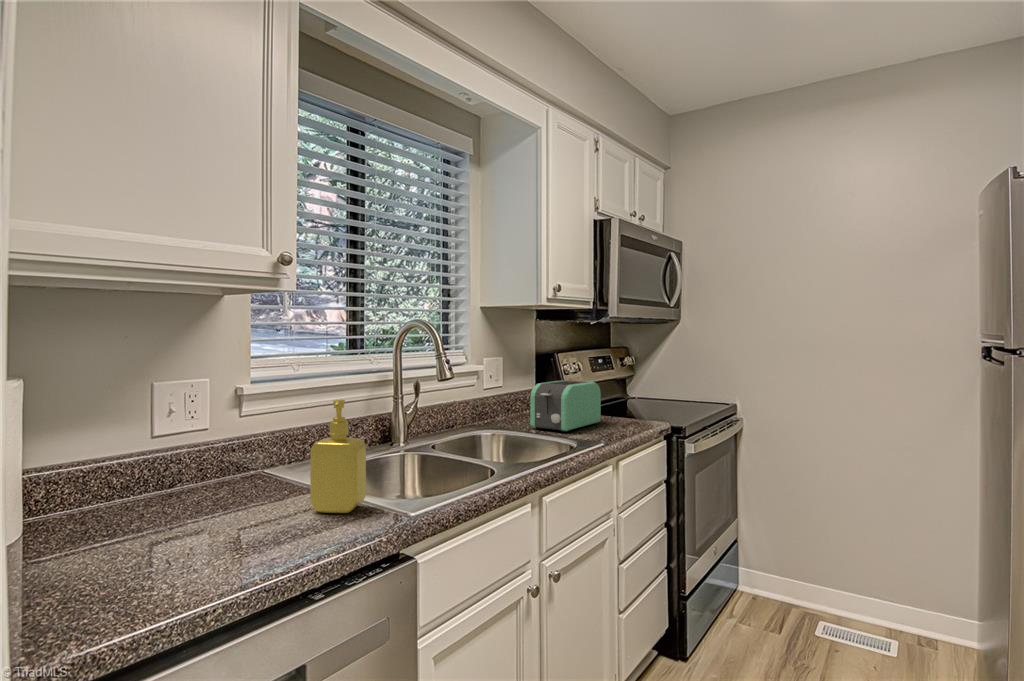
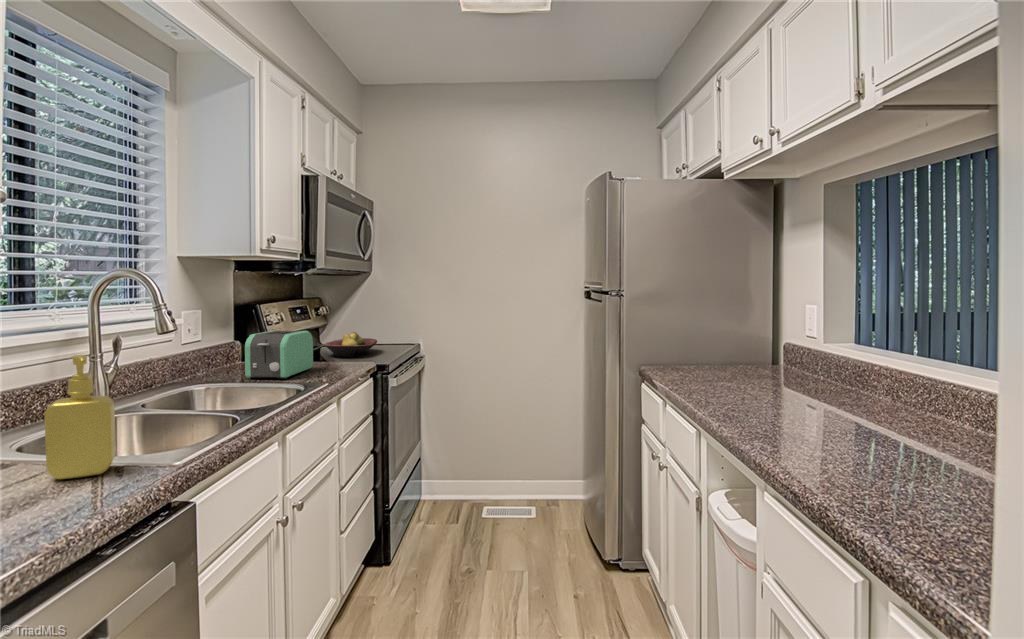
fruit bowl: none [620,384,682,412] -> present [324,332,377,357]

